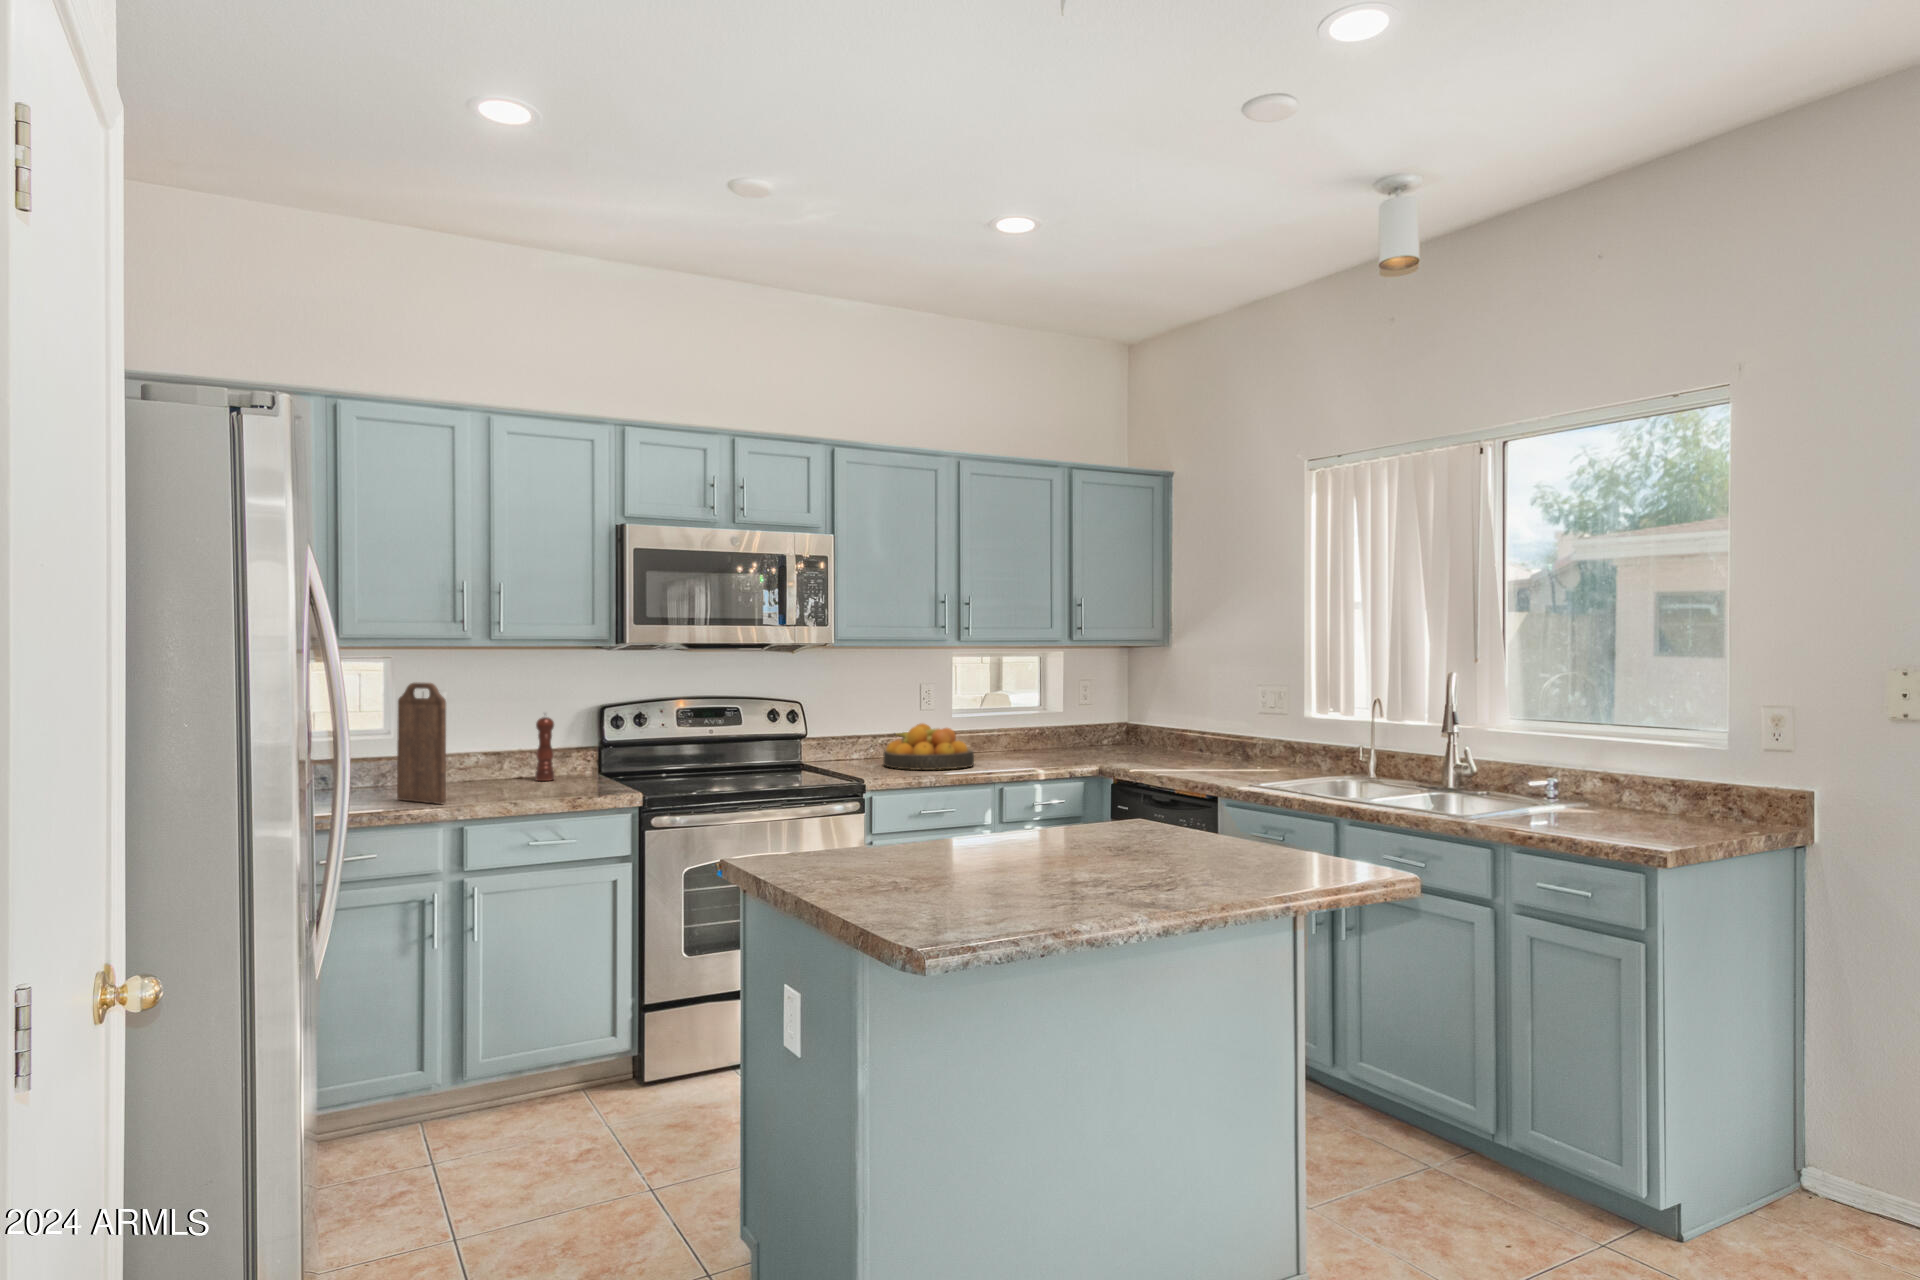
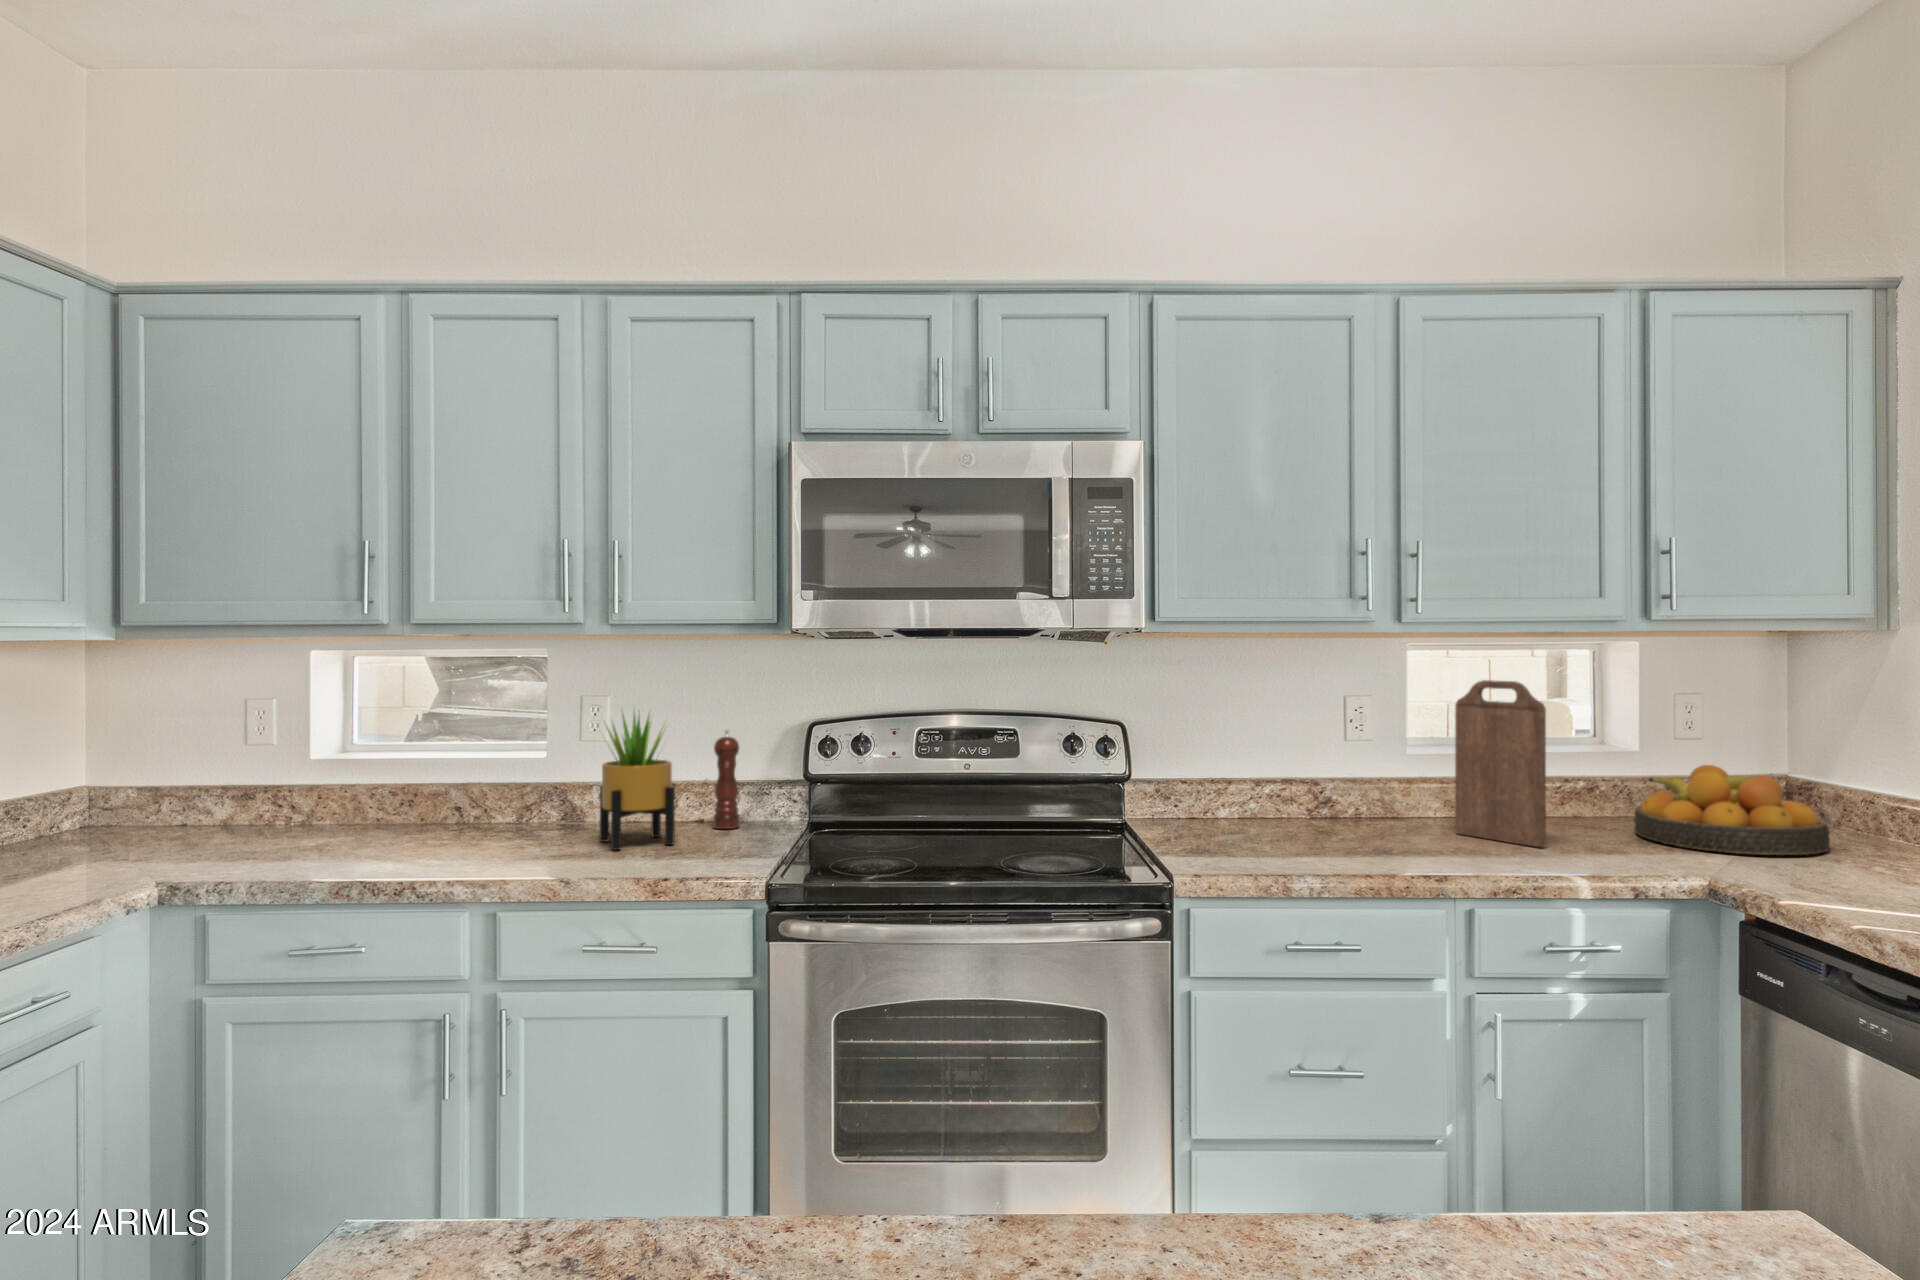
cutting board: present [397,682,446,804] -> present [1455,680,1546,847]
potted plant: none [473,695,533,793] -> present [600,714,675,850]
fruit bowl: present [883,723,974,770] -> present [1634,765,1830,855]

